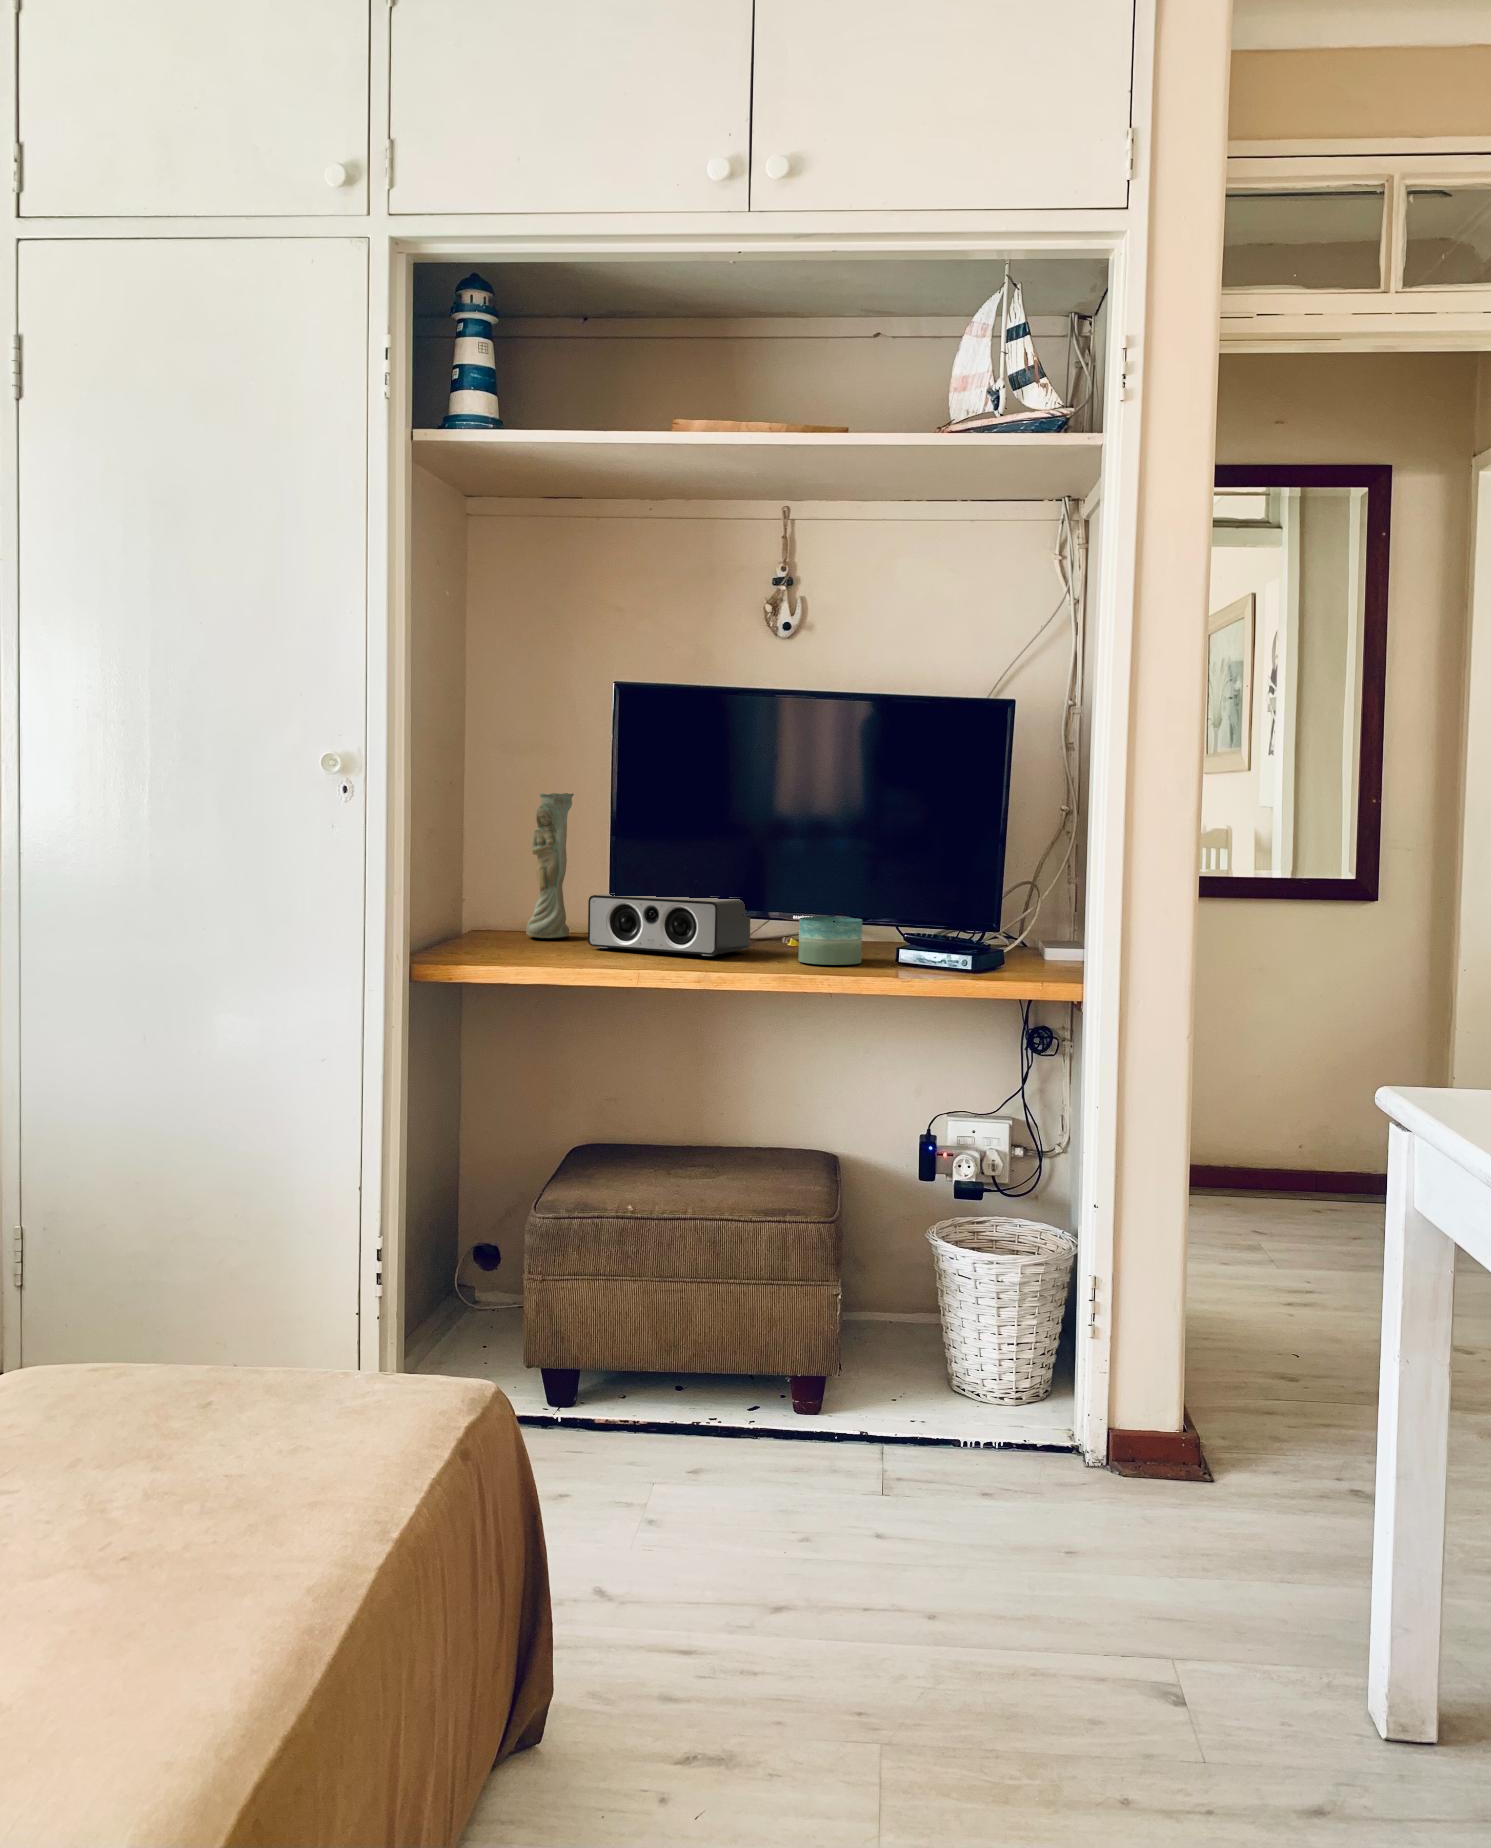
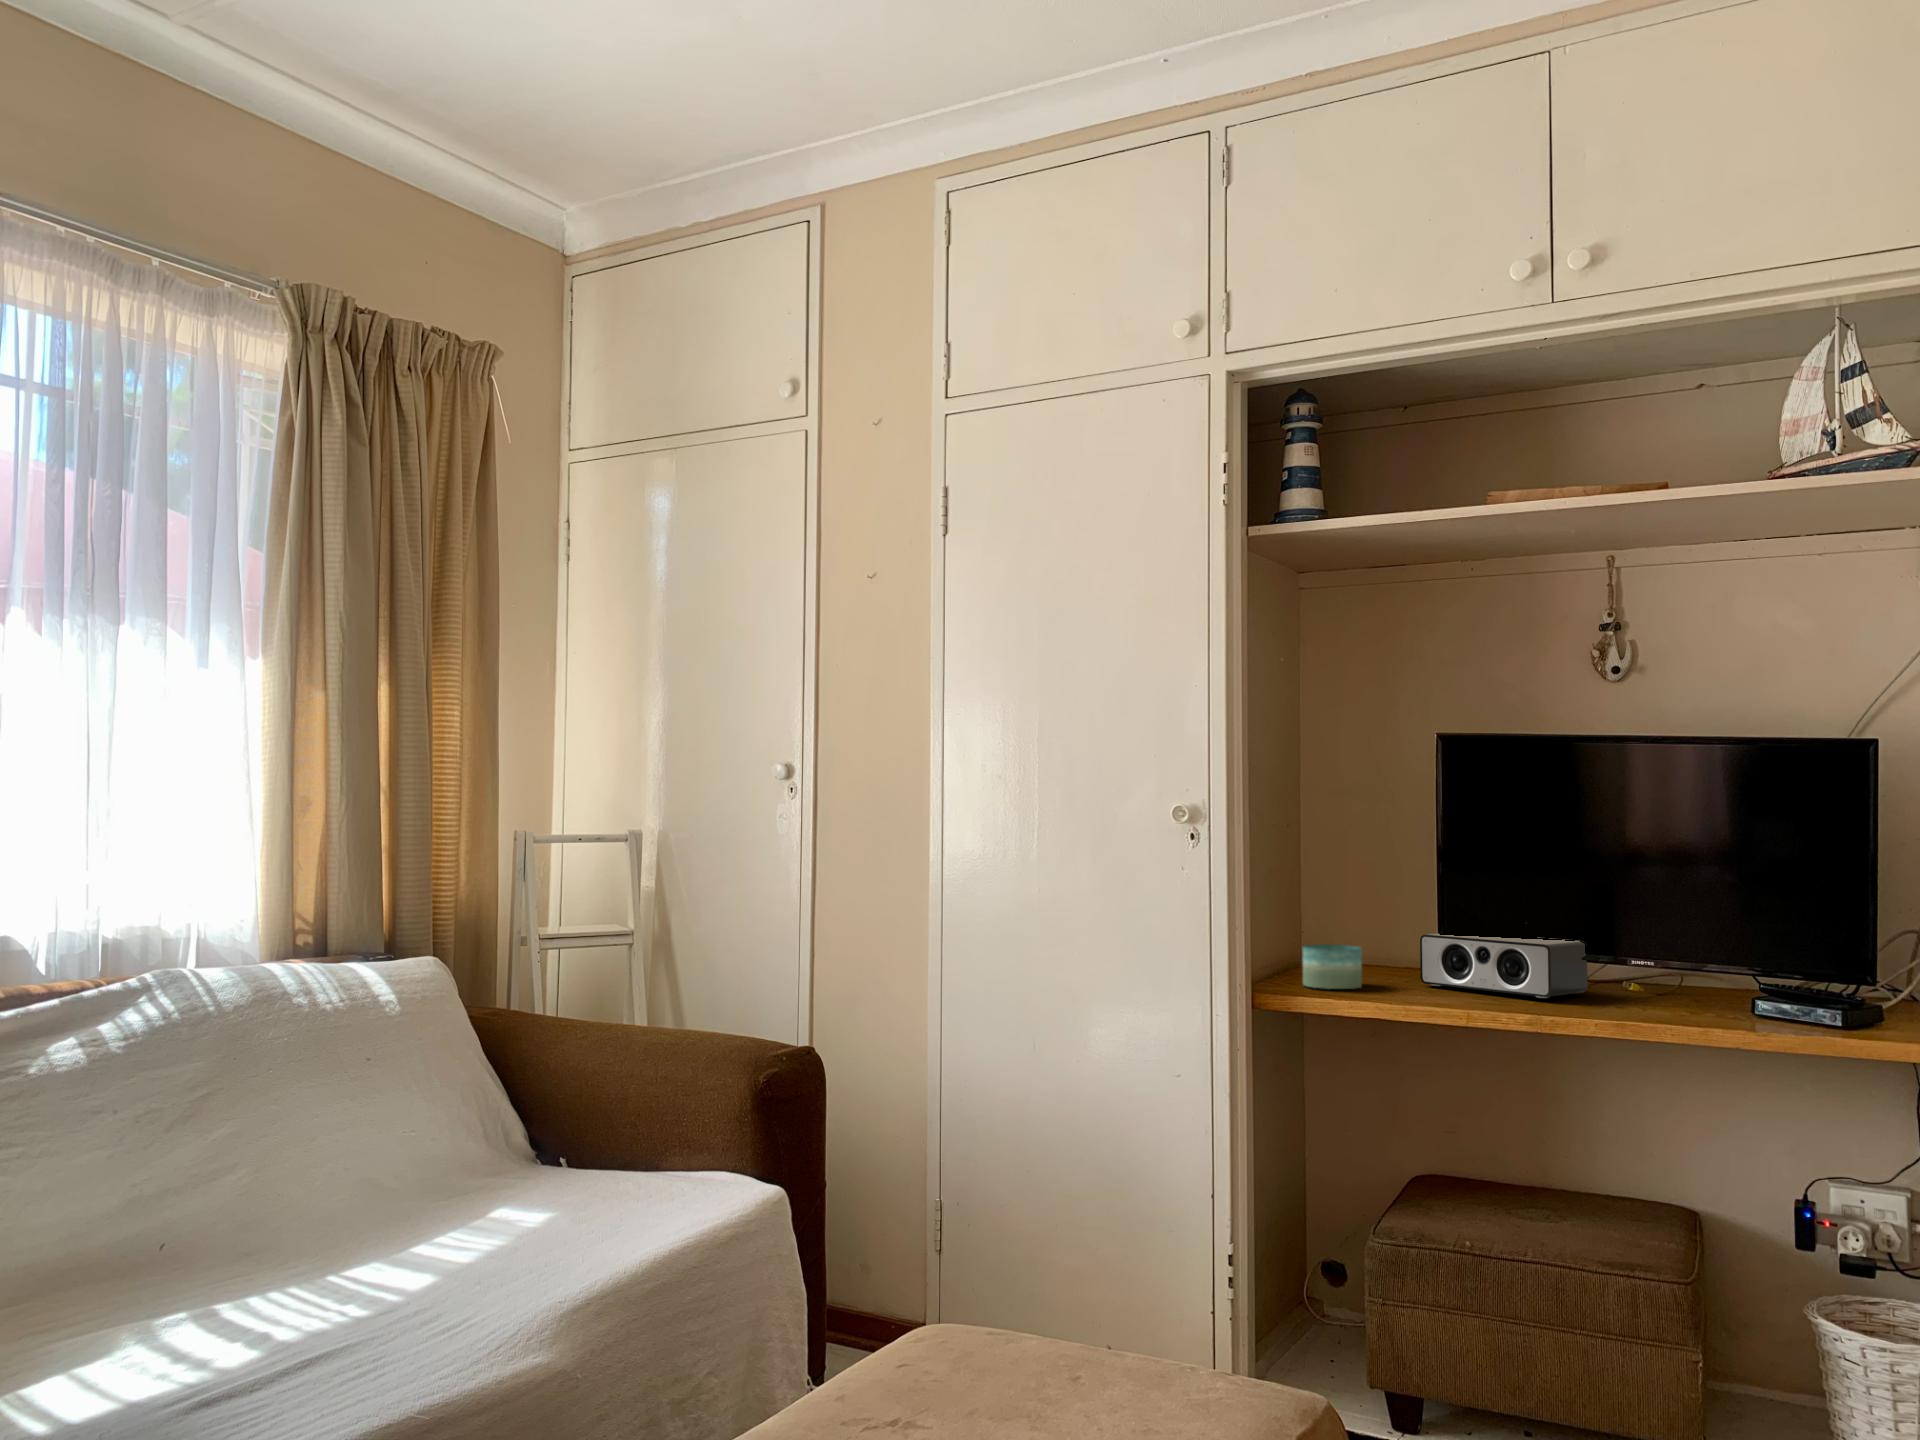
vase: present [526,793,574,938] -> none [1361,837,1405,974]
candle: present [798,917,862,965] -> present [1303,944,1362,989]

